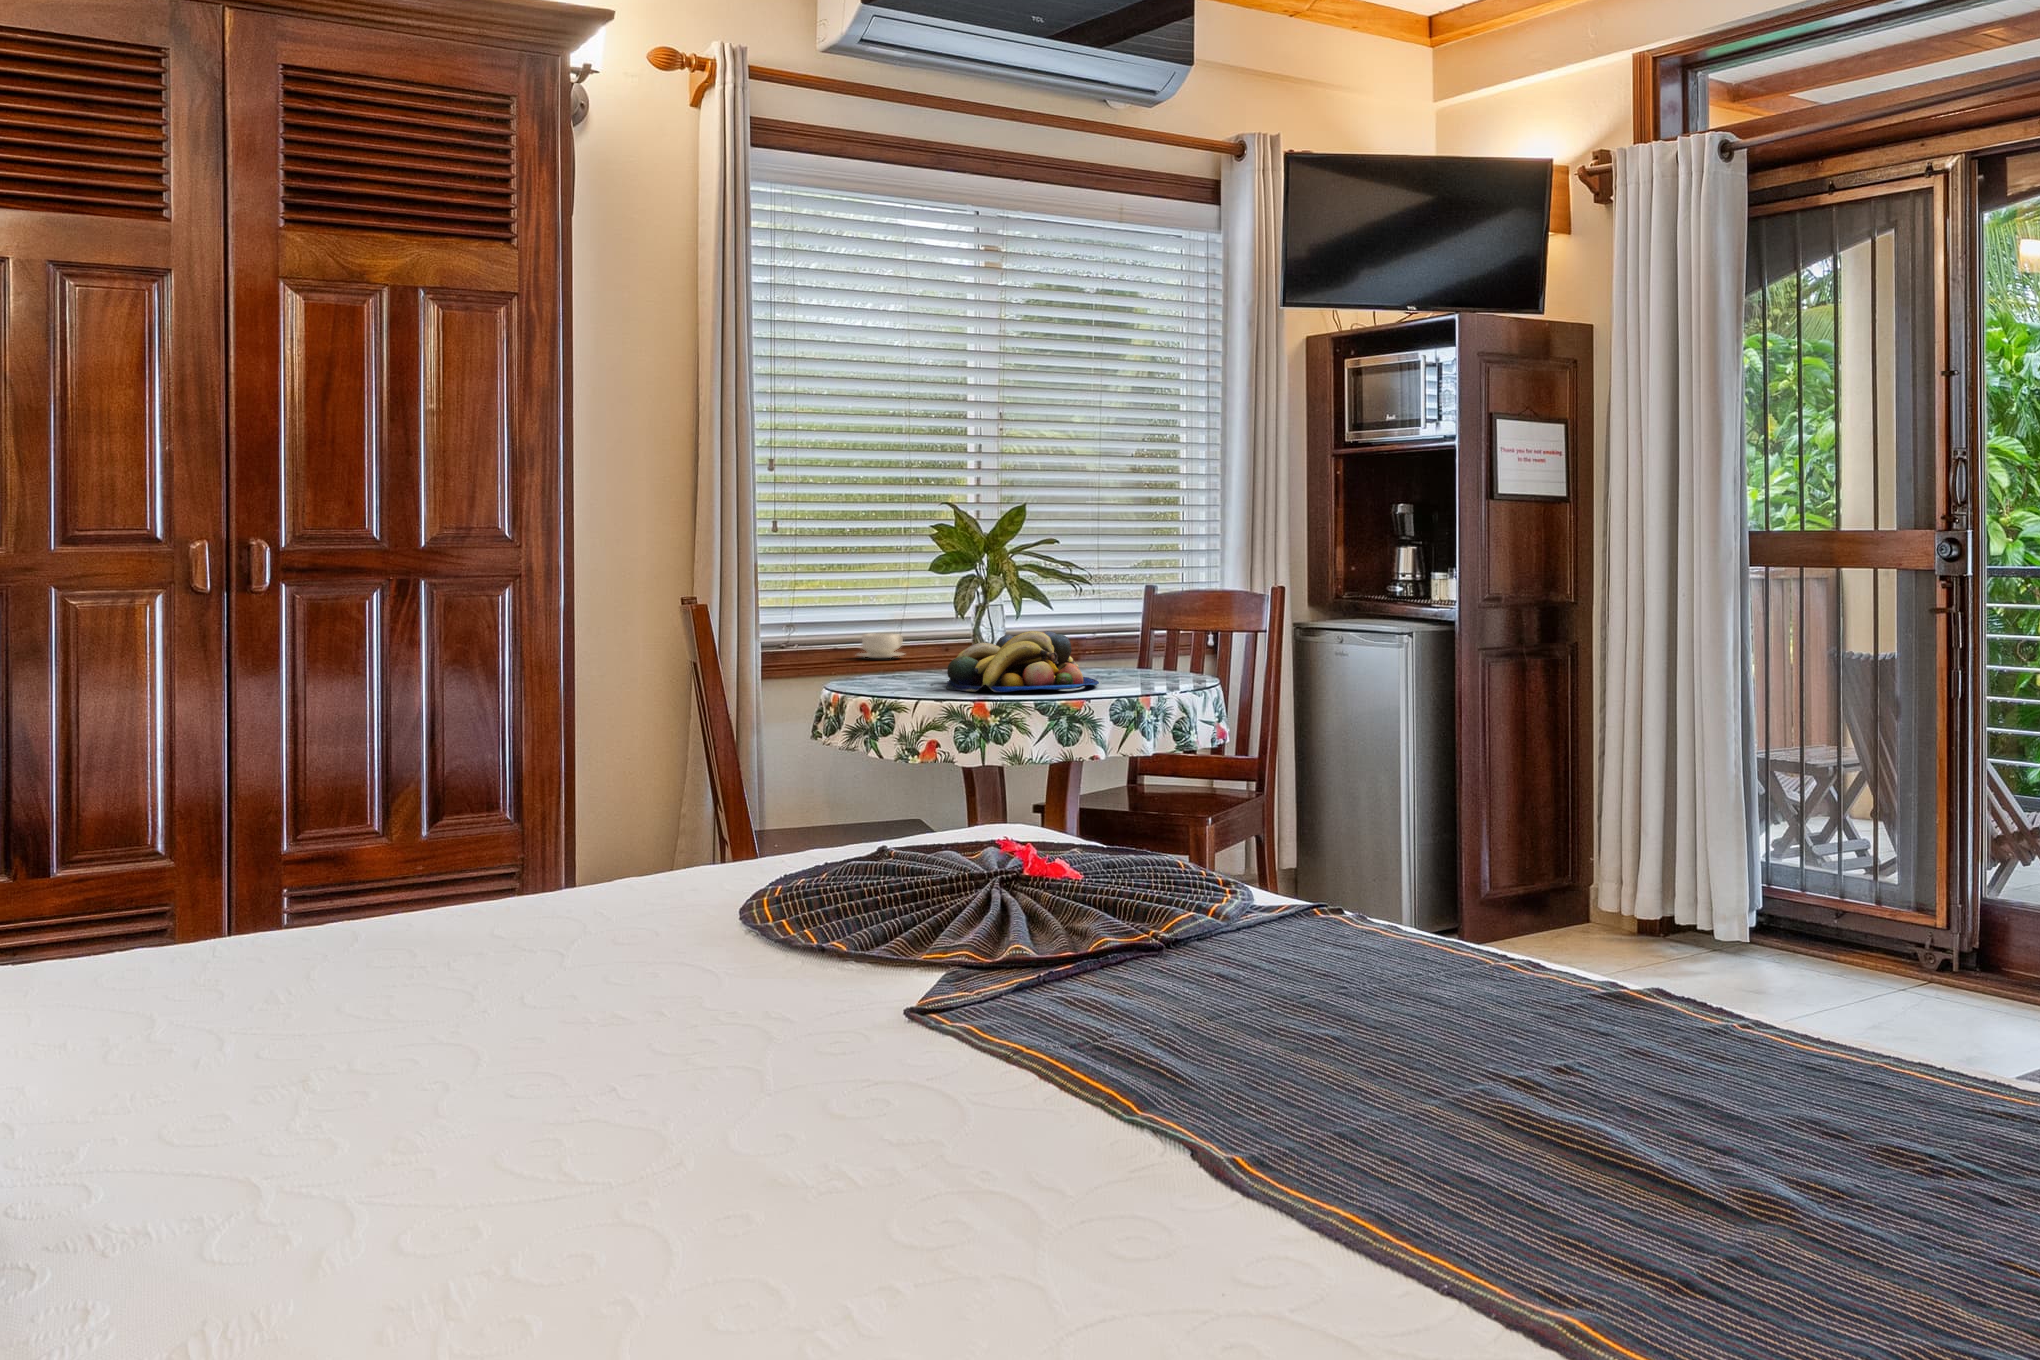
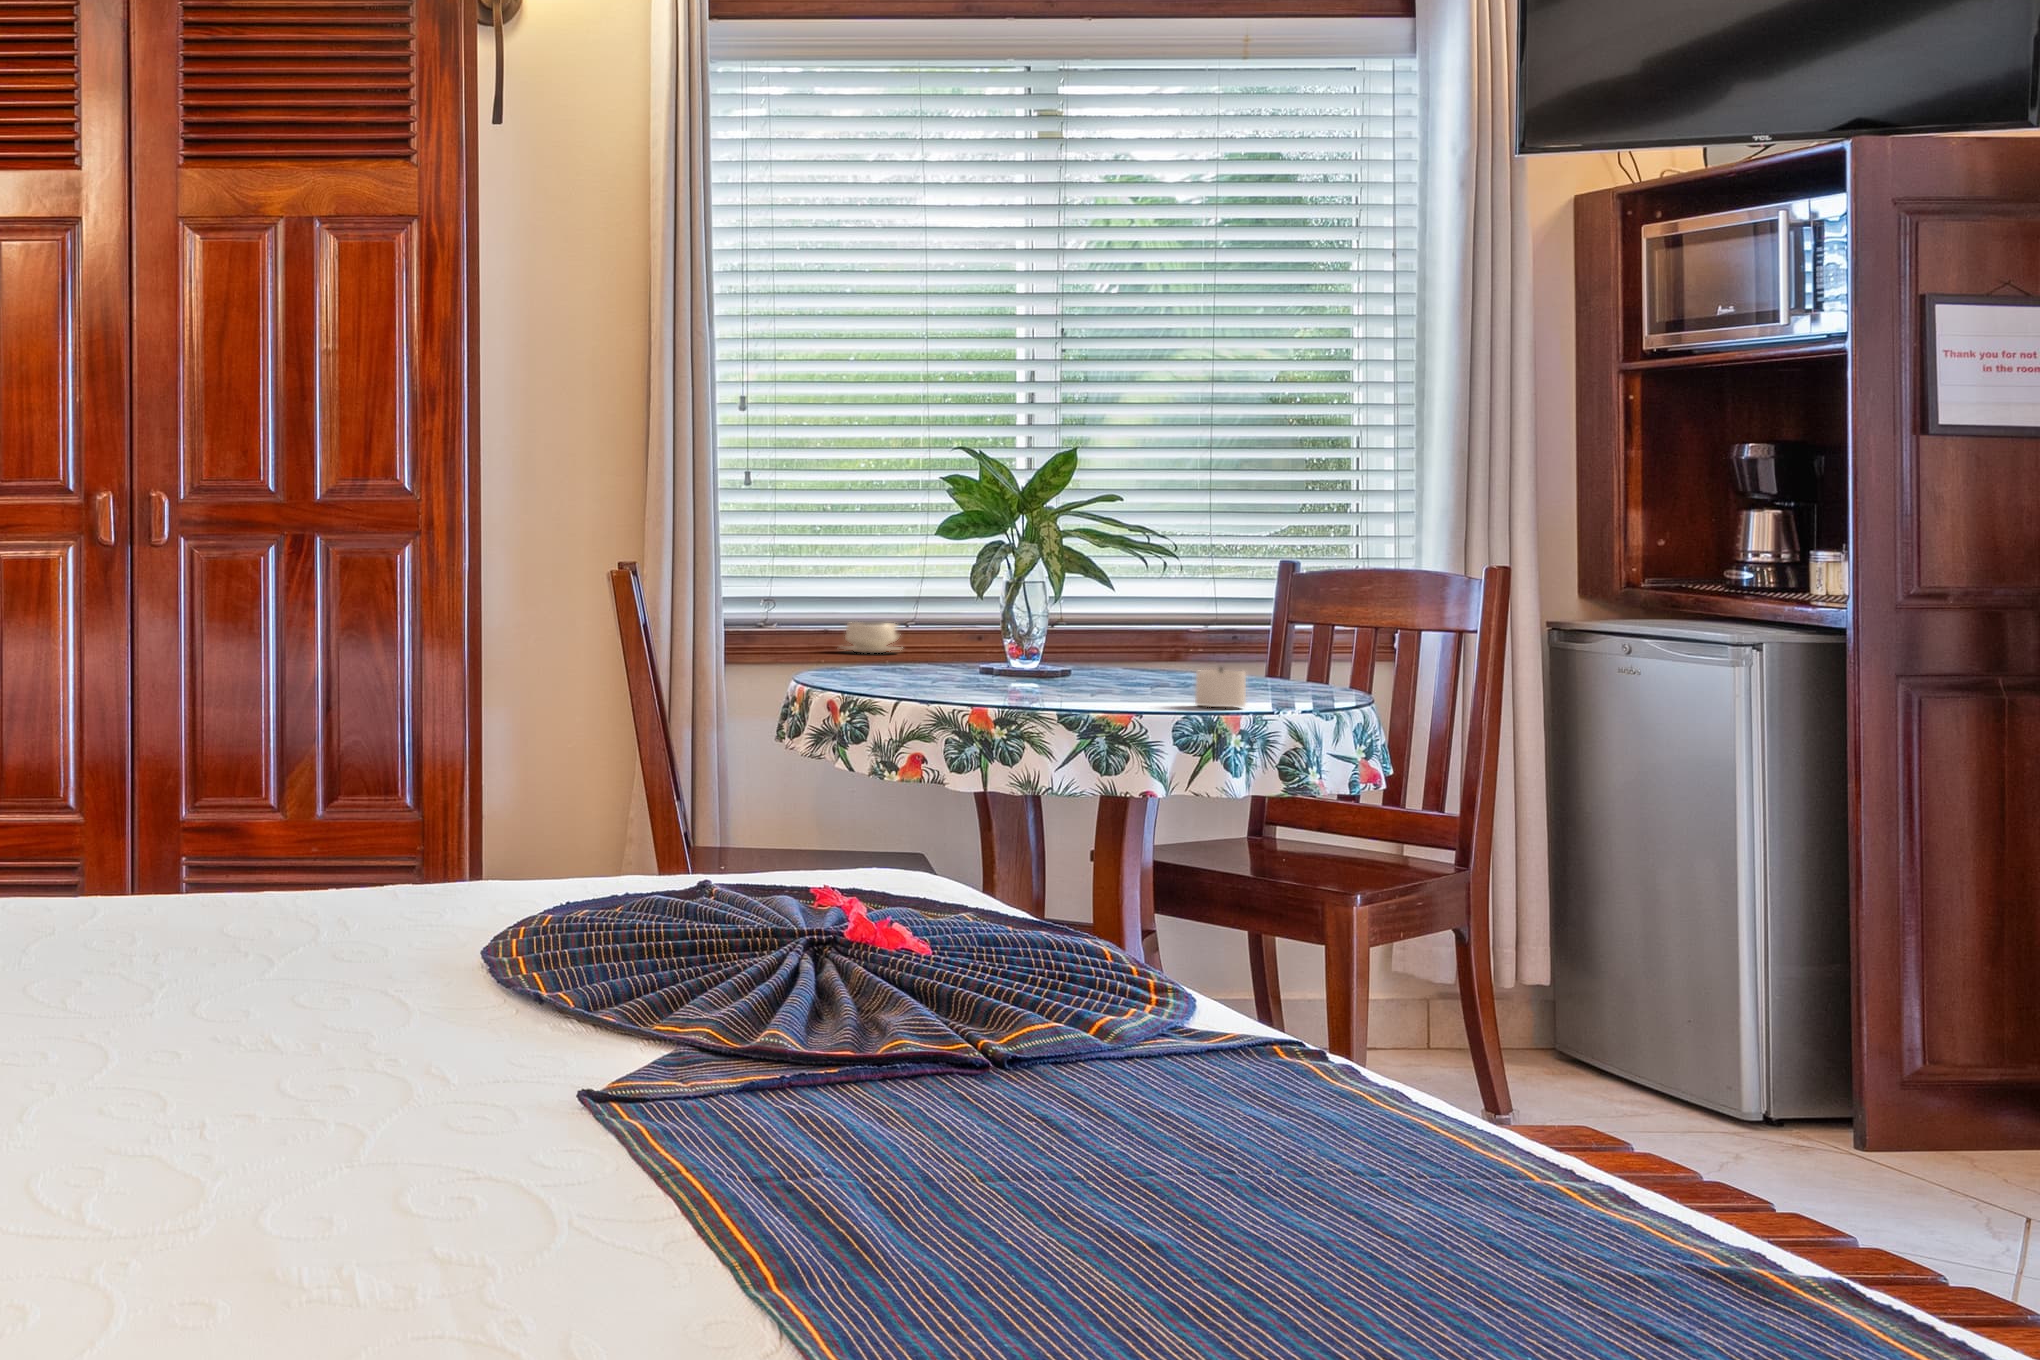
fruit bowl: present [947,631,1099,692] -> none [945,613,1177,692]
candle: none [1113,670,1156,699] -> present [1195,668,1246,707]

